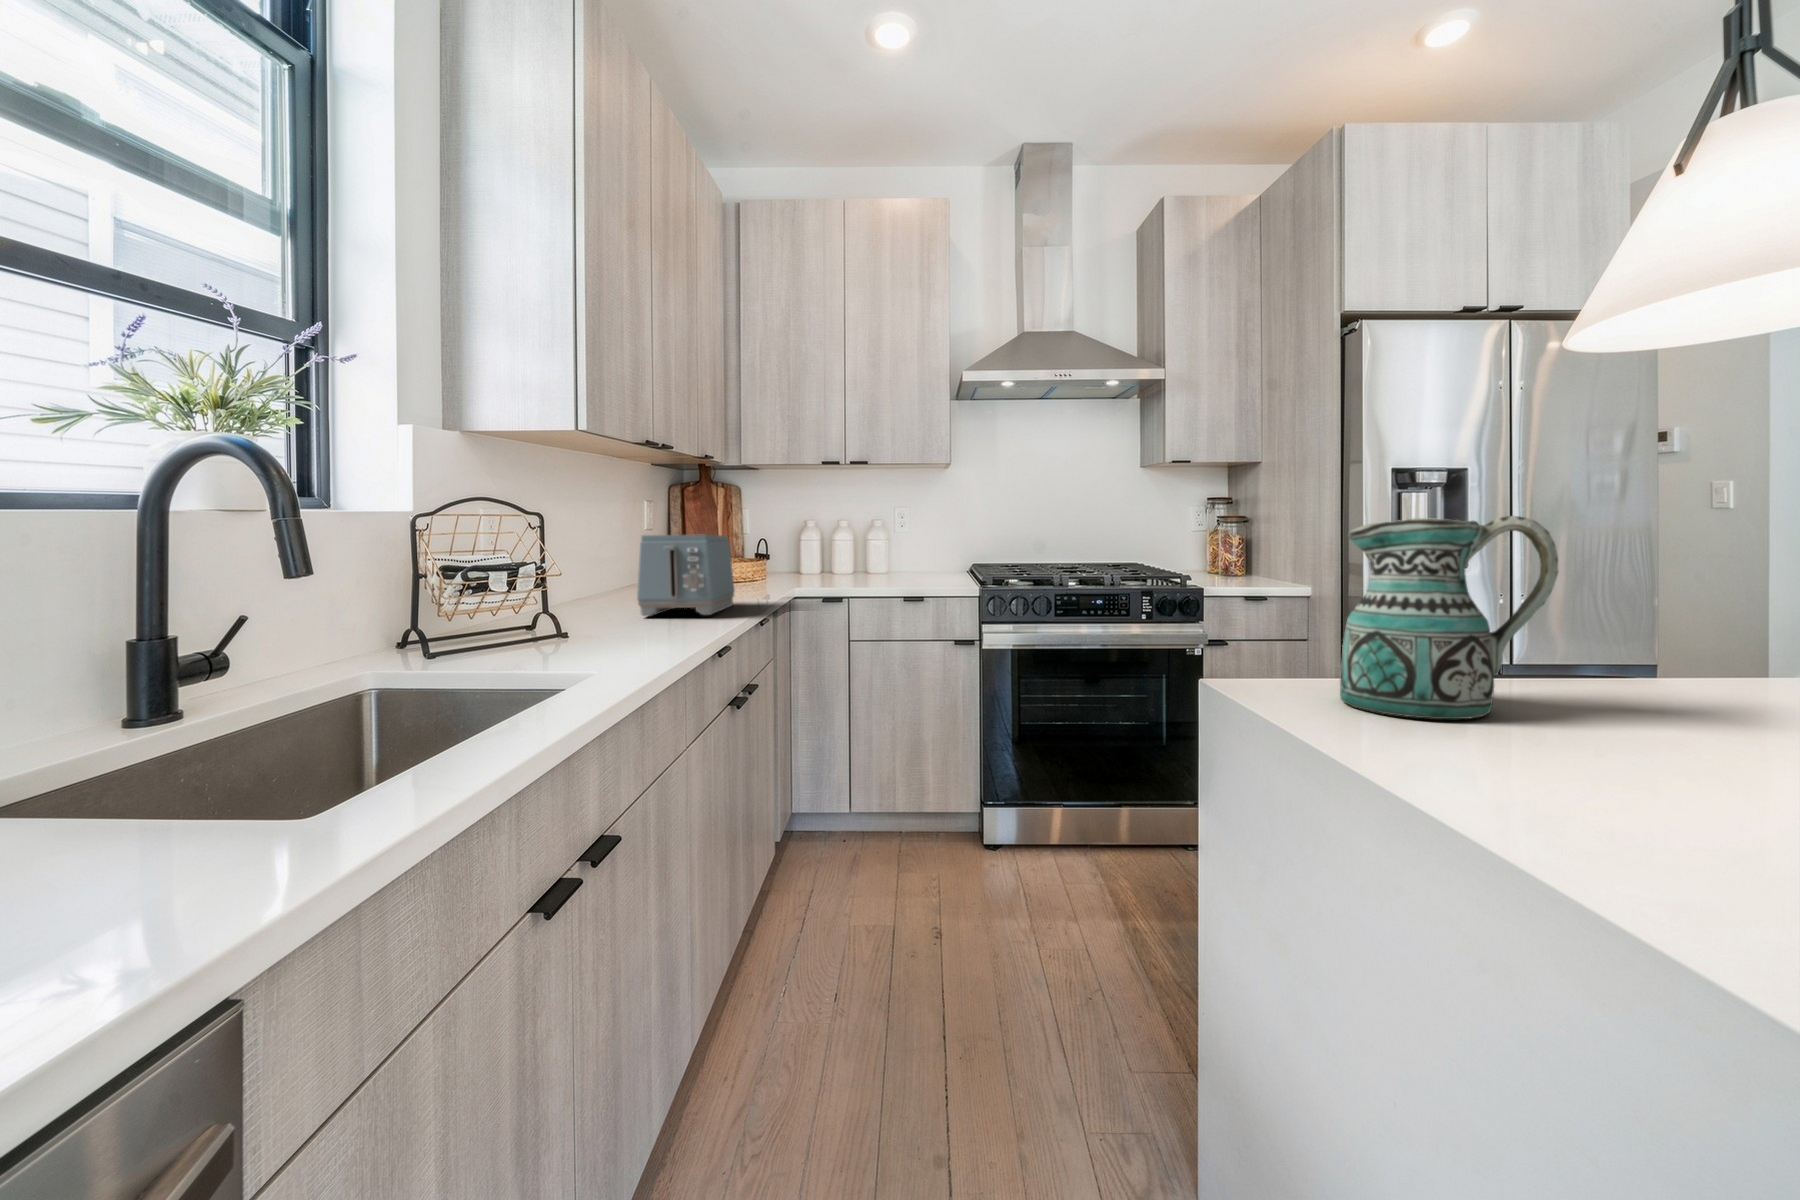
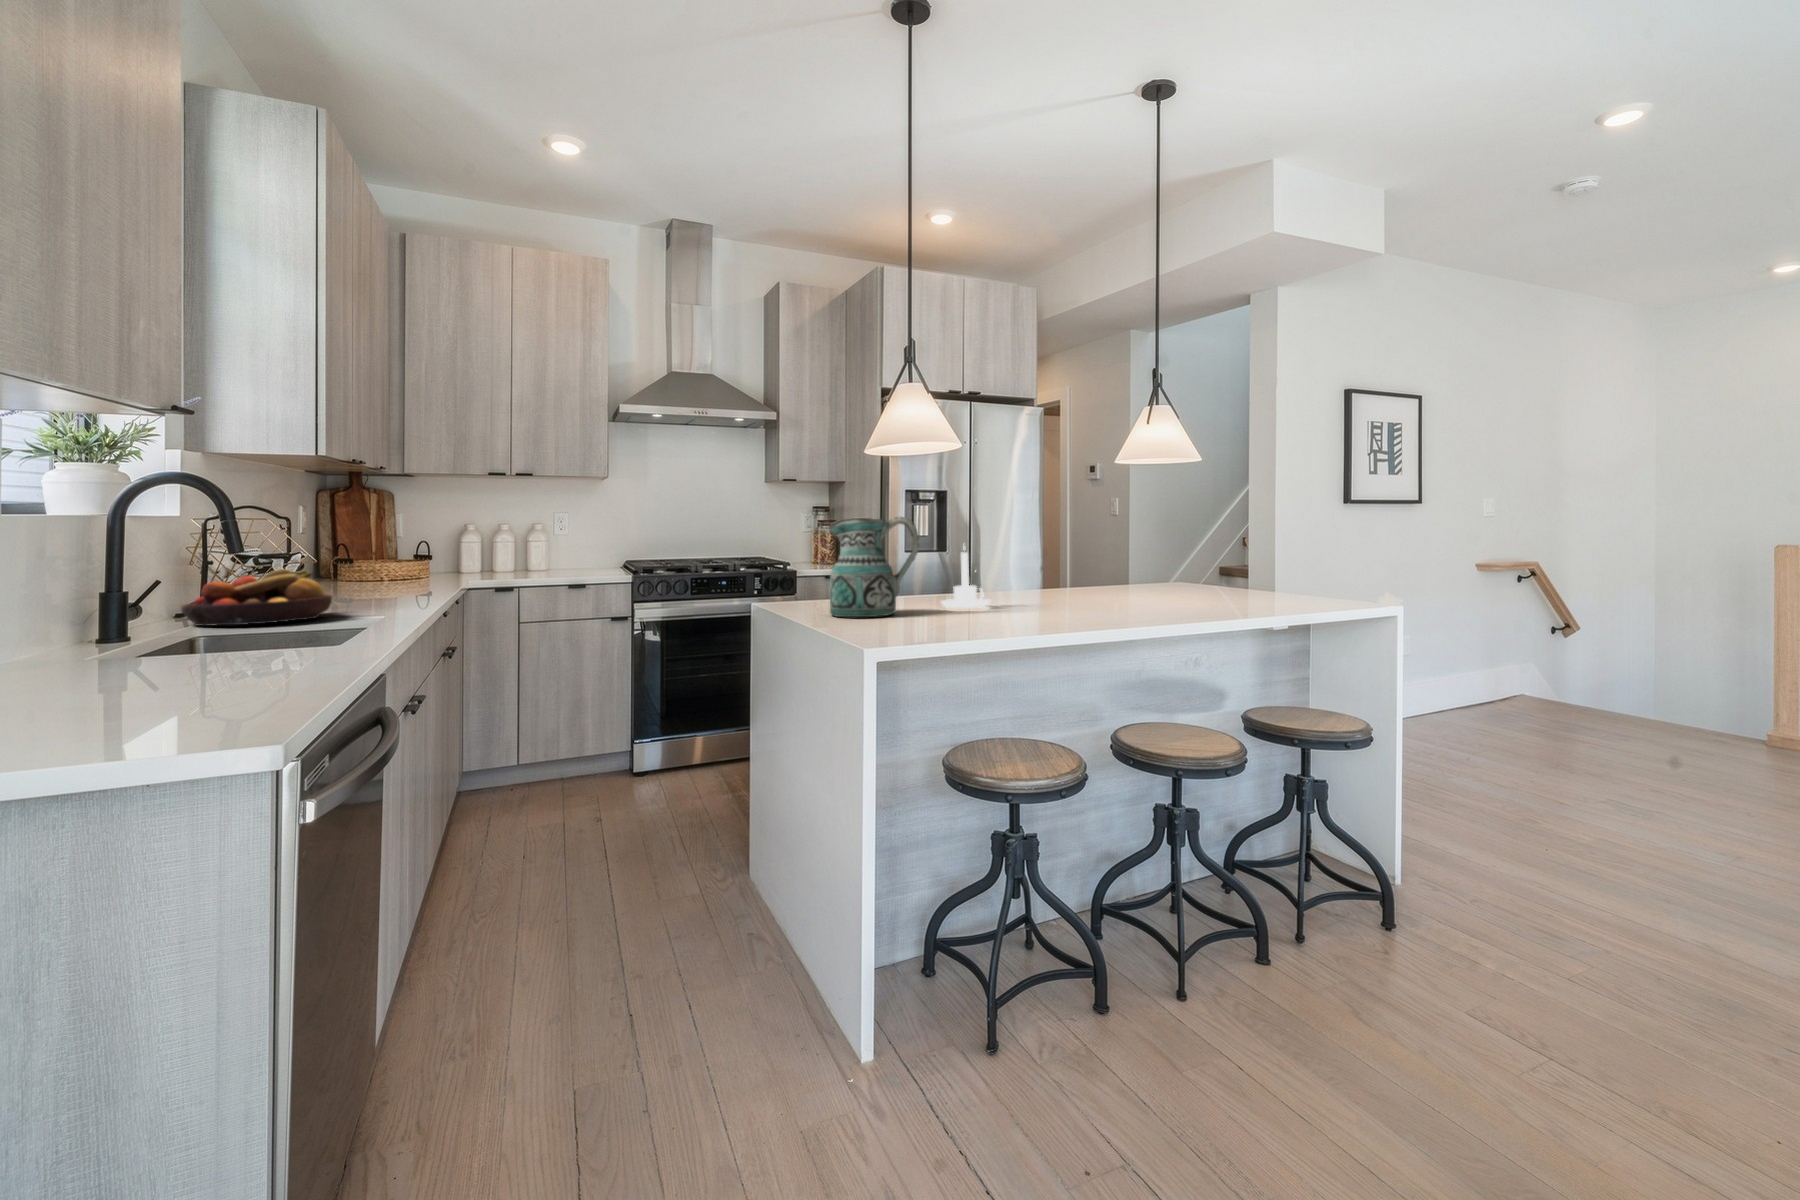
toaster: present [637,535,735,616] -> none [325,532,413,601]
candle holder: none [1567,567,1705,706] -> present [941,546,990,608]
fruit bowl: none [456,585,619,659] -> present [181,569,332,626]

